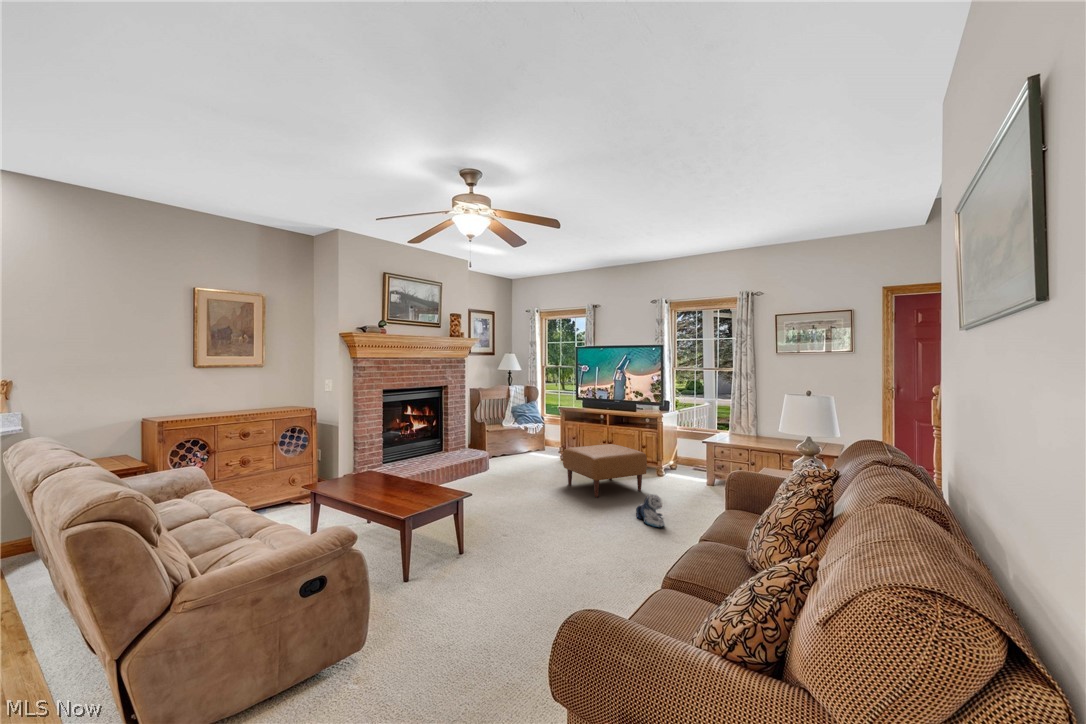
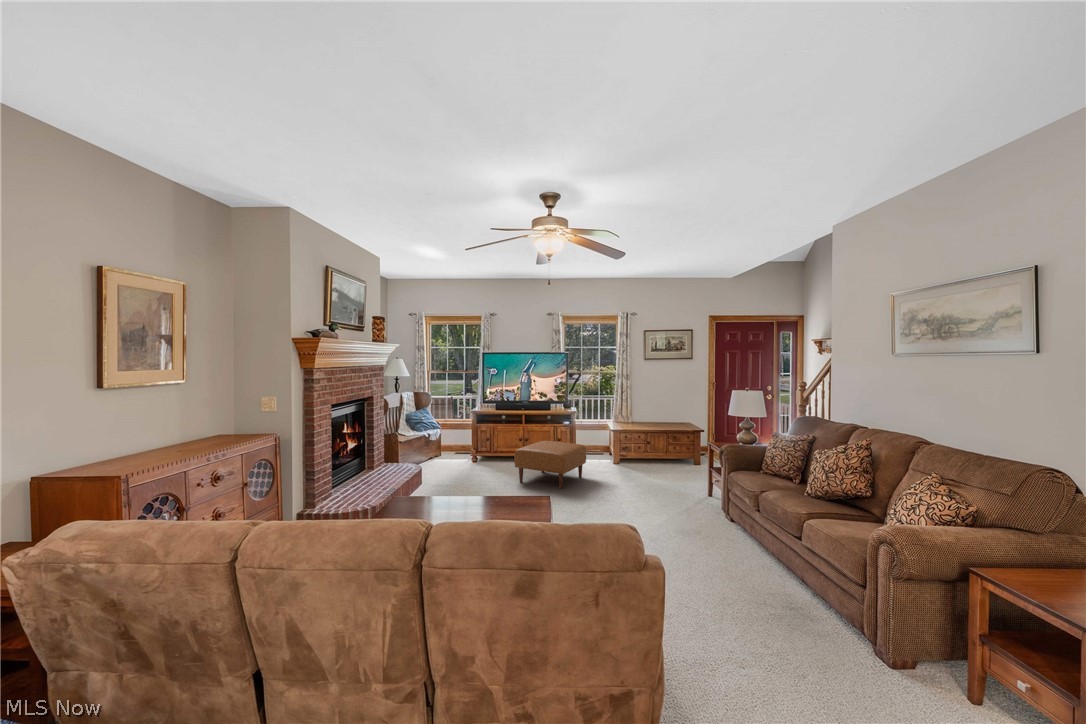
plush toy: present [636,494,664,528] -> none [612,477,647,503]

